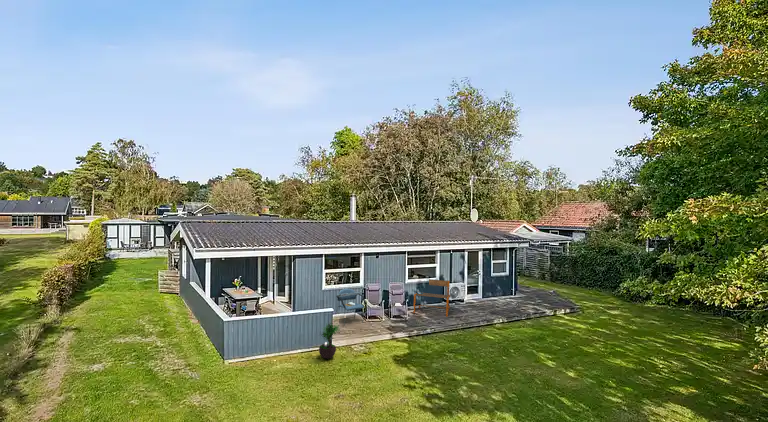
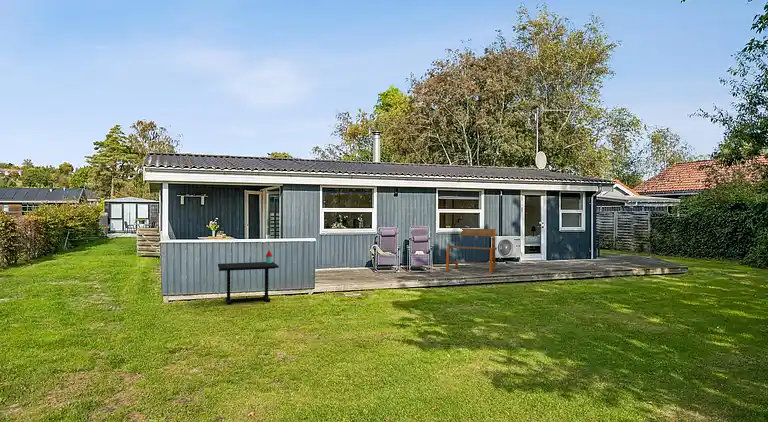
chair: present [337,289,365,325] -> none [339,234,376,278]
side table: none [260,324,310,373] -> present [218,251,279,305]
potted tree: present [319,324,339,359] -> none [294,246,324,297]

